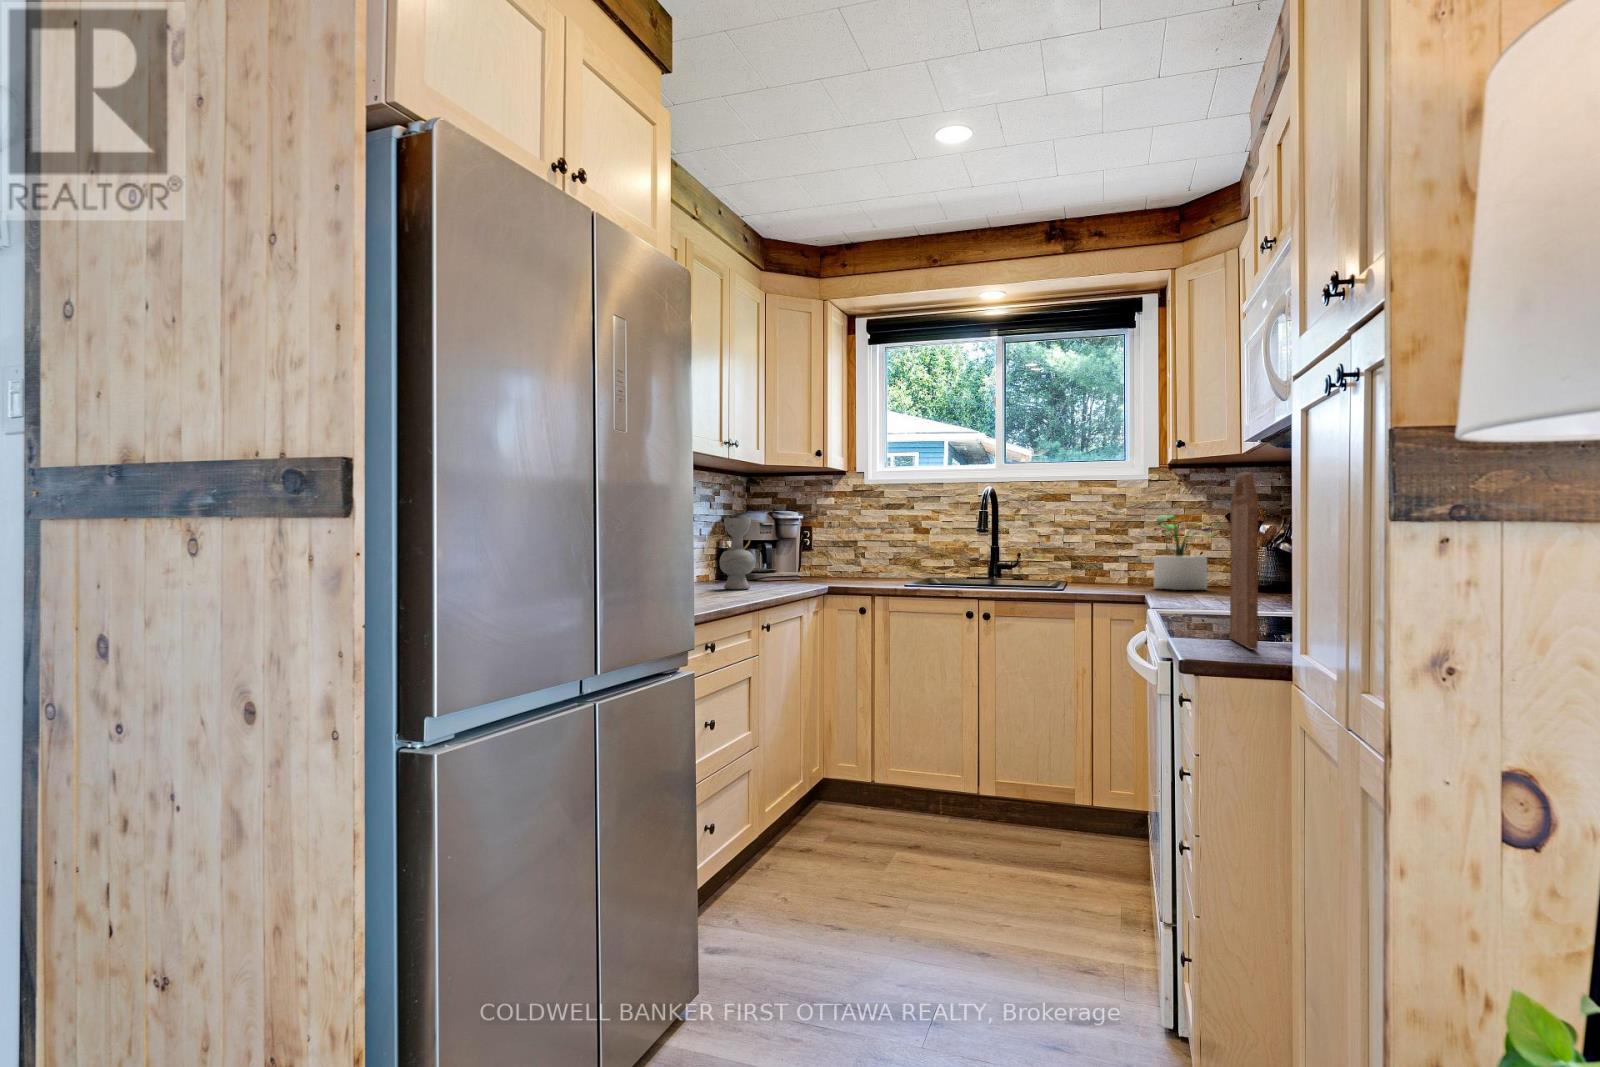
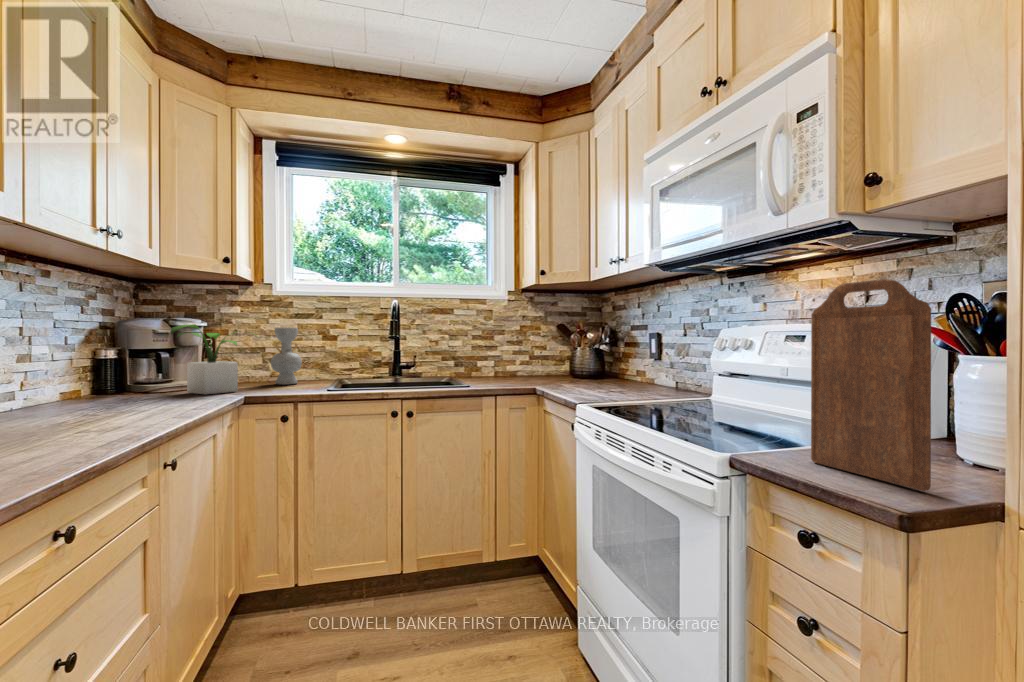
potted plant: present [1146,515,1224,590] -> present [170,324,238,394]
decorative vase: present [719,518,755,589] -> present [271,327,302,385]

